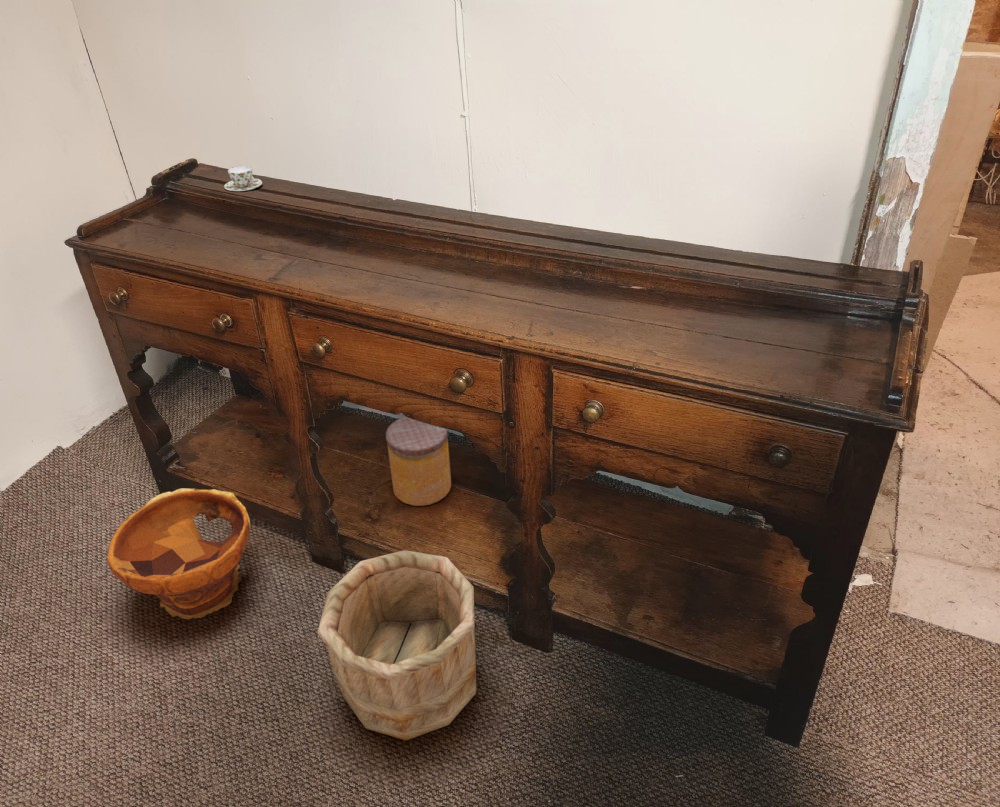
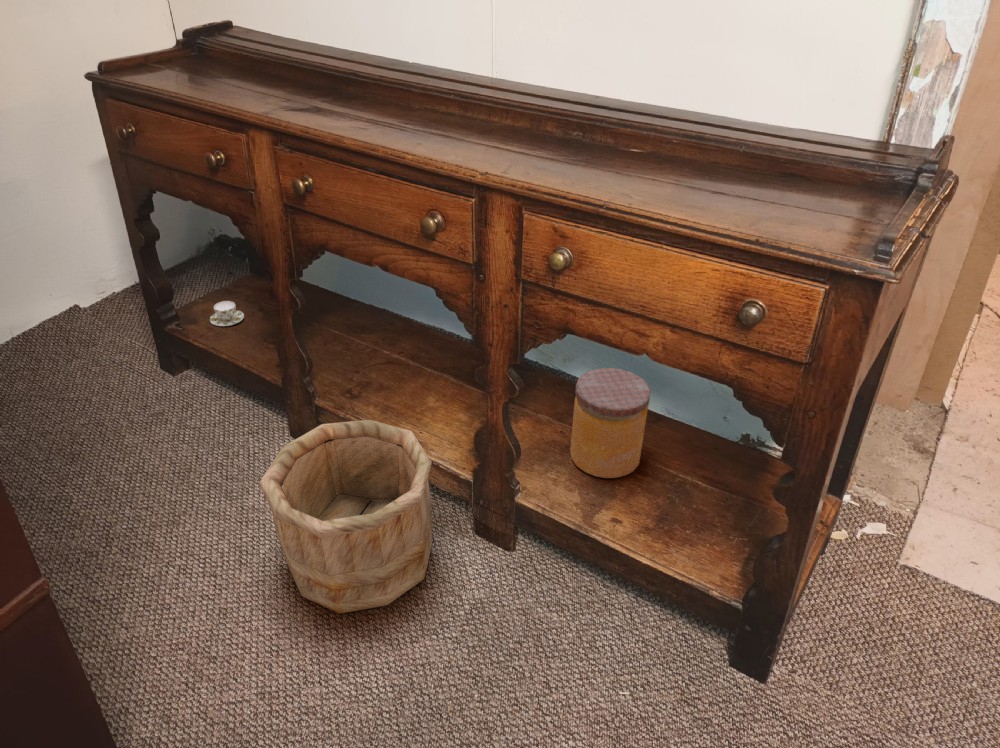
teacup: present [224,166,262,191] -> present [210,301,244,326]
jar: present [386,415,451,506] -> present [570,368,651,478]
planter: present [107,488,250,619] -> none [79,343,229,472]

